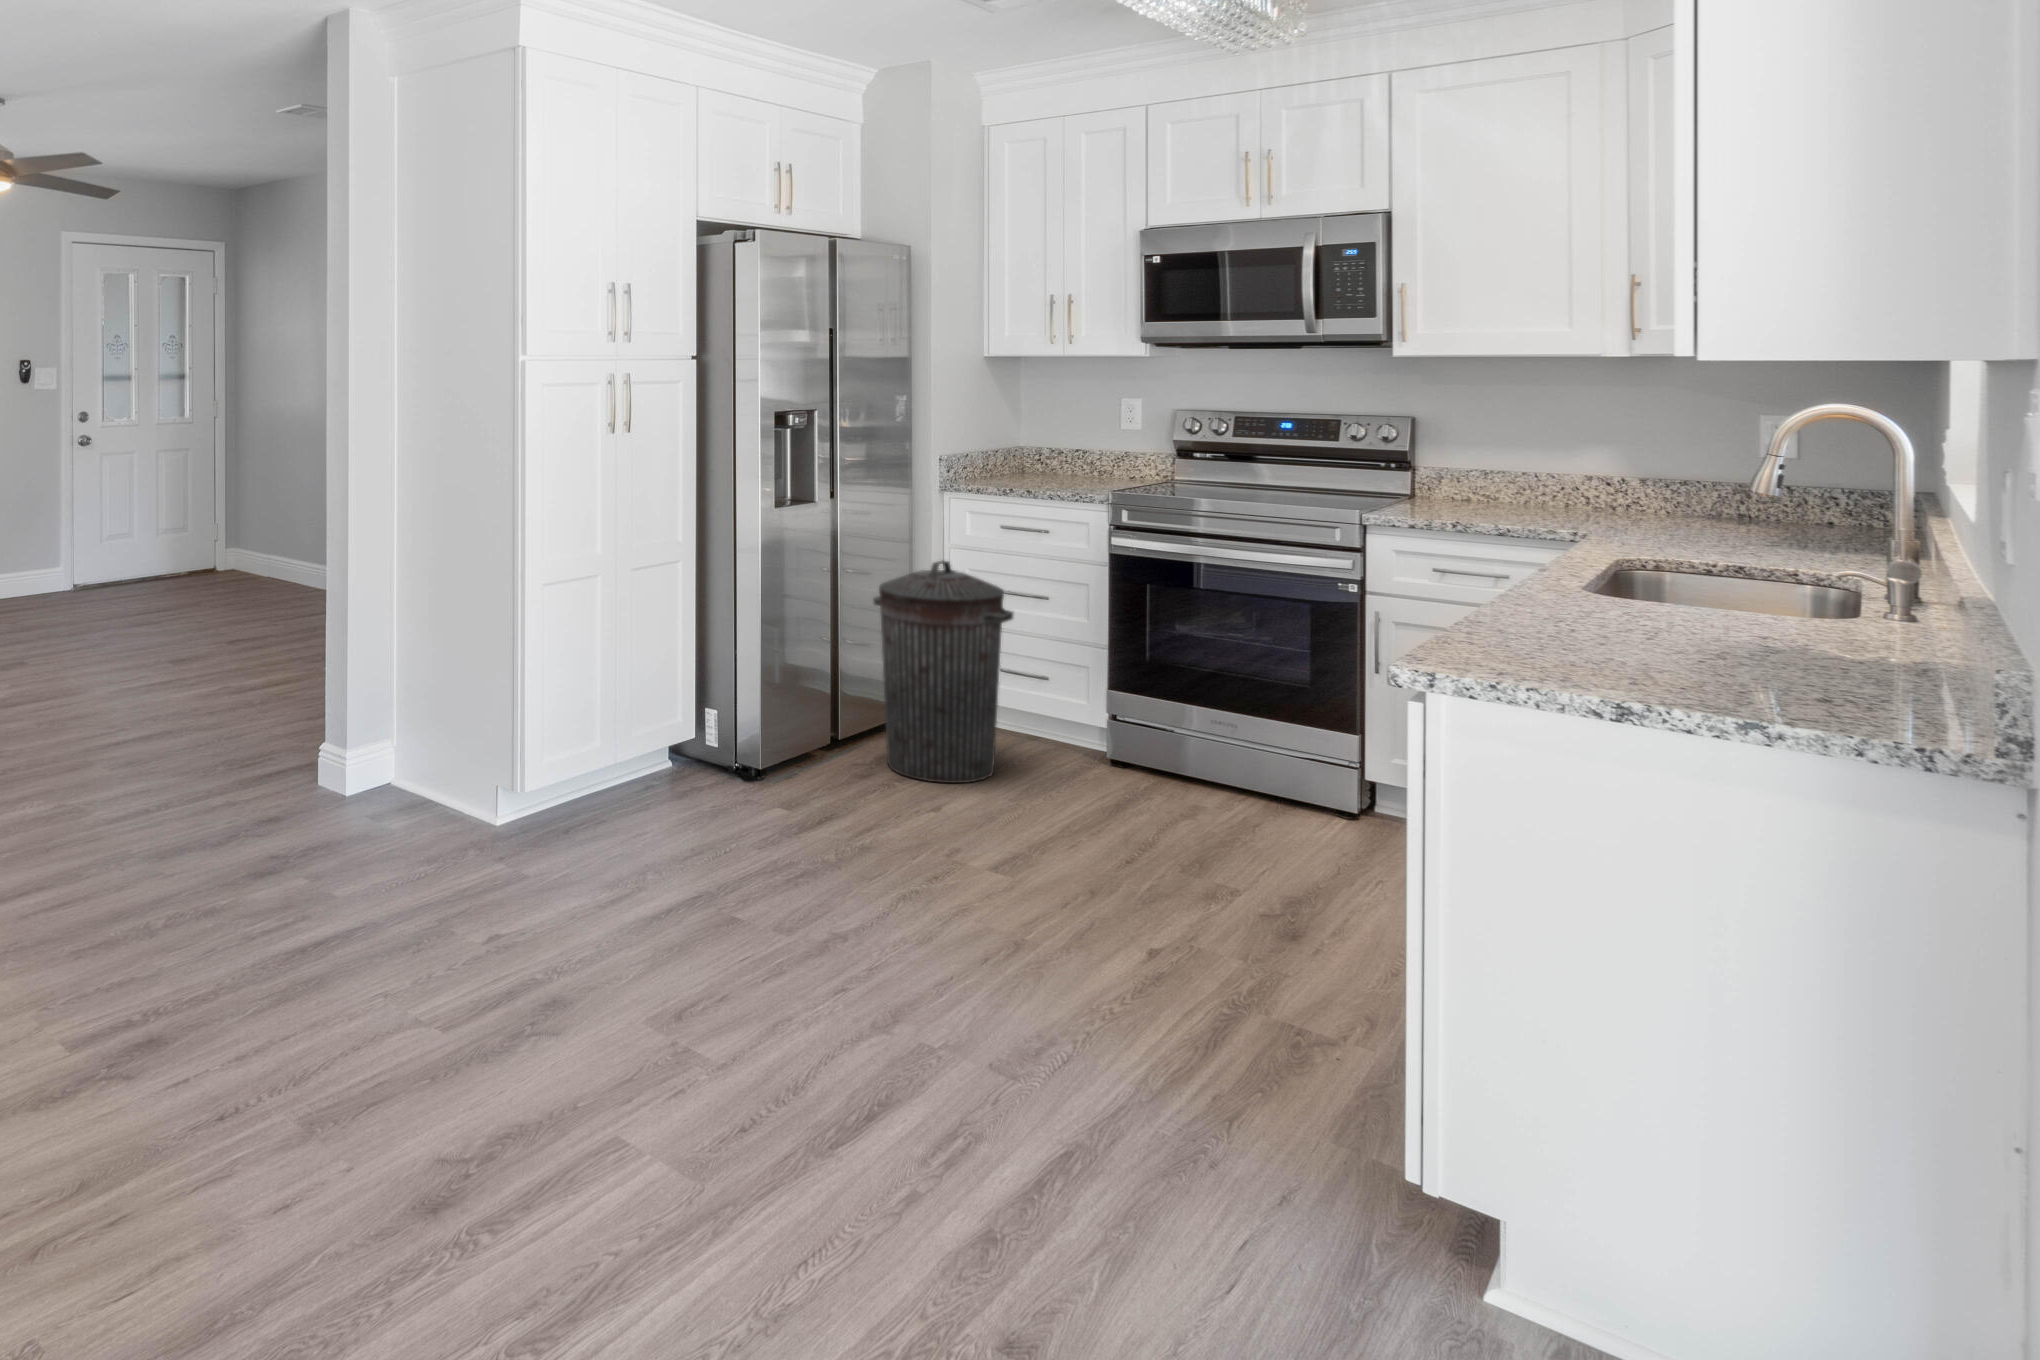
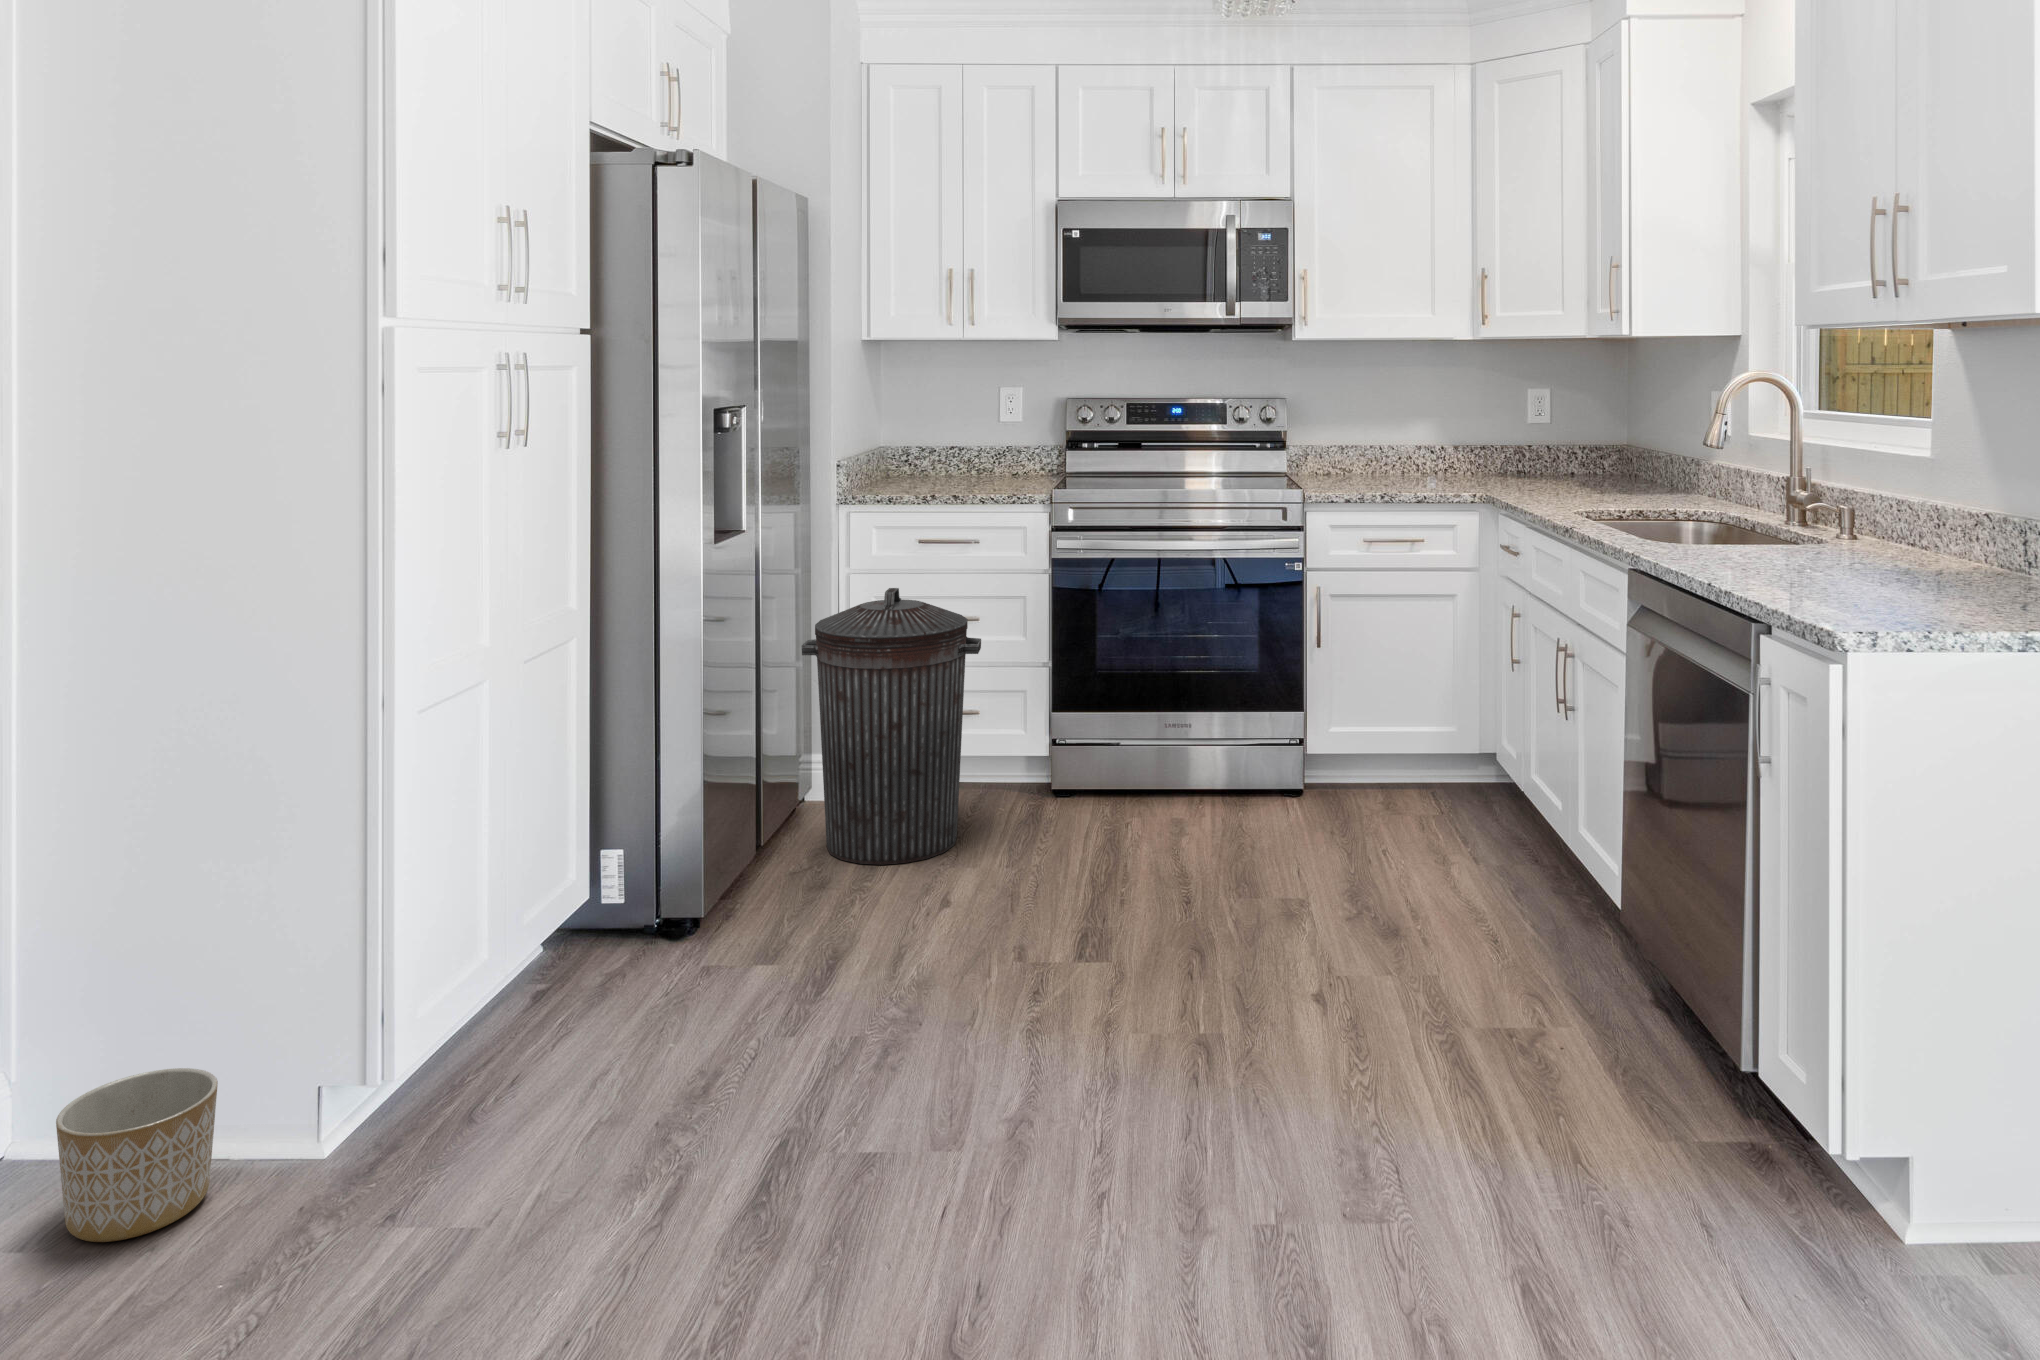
planter: none [341,767,414,848] -> present [56,1068,218,1242]

